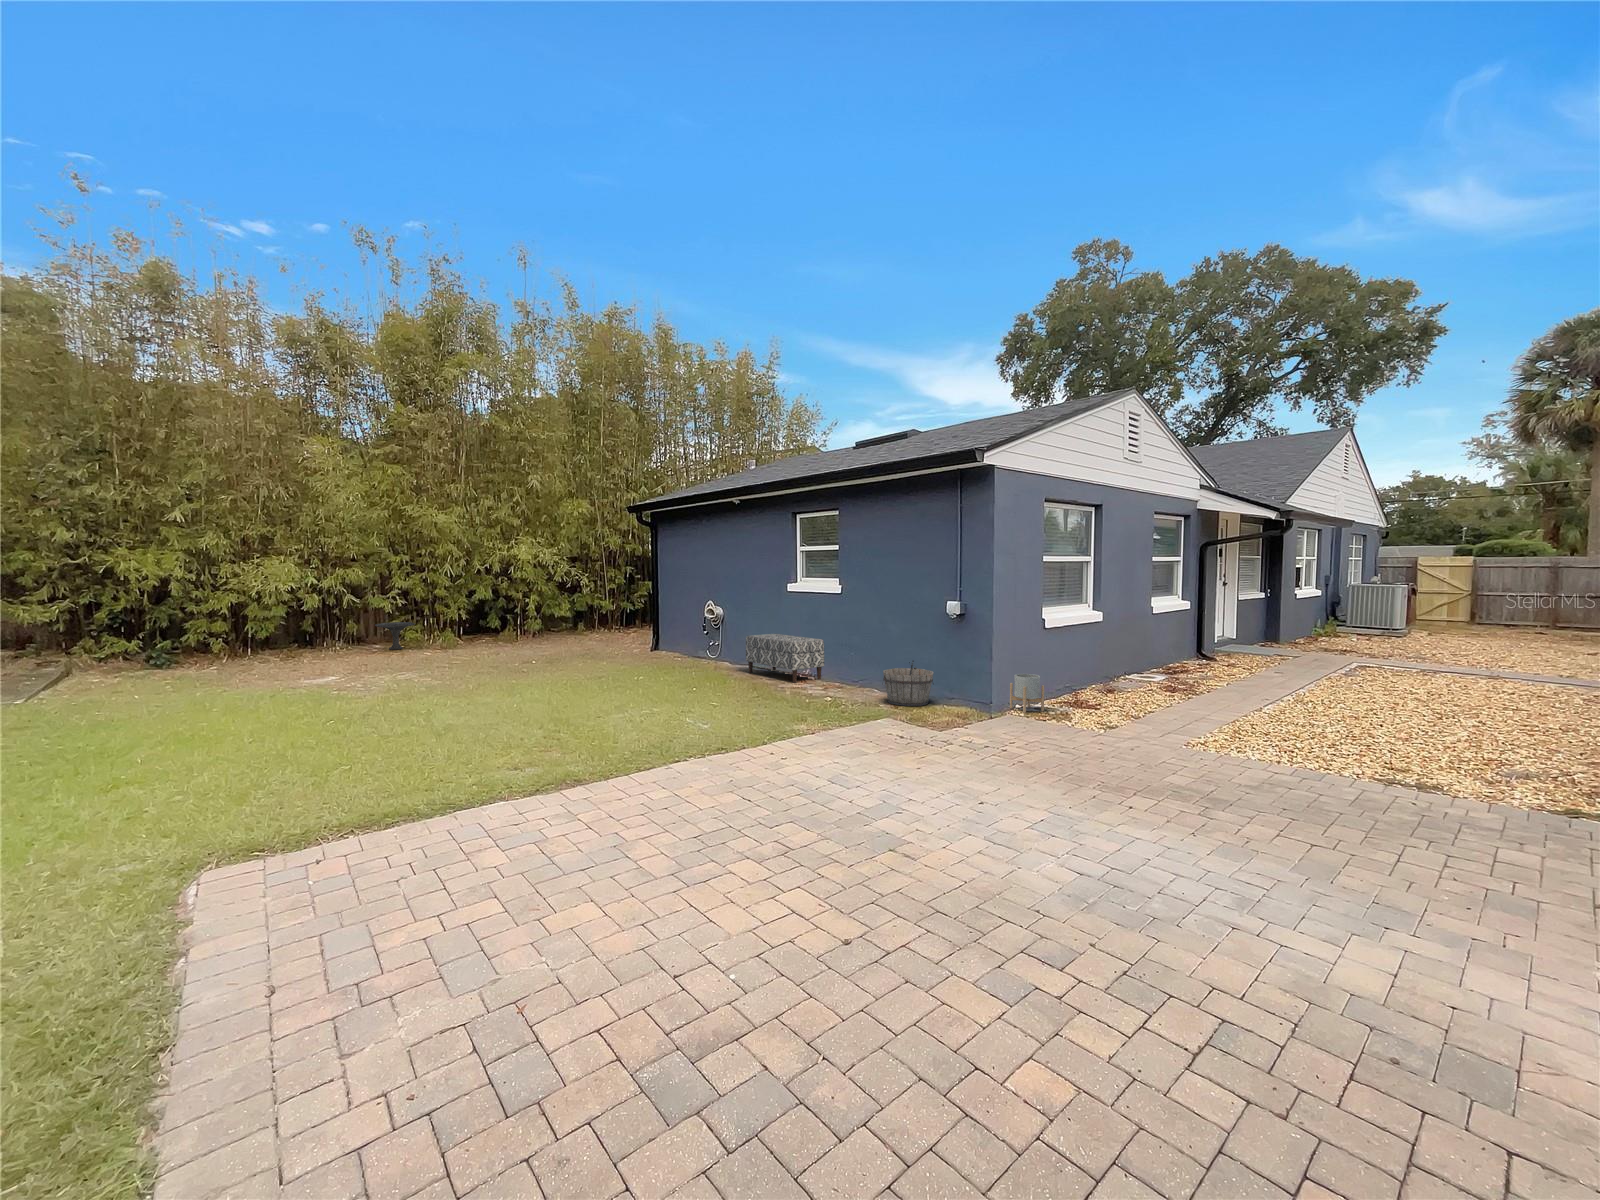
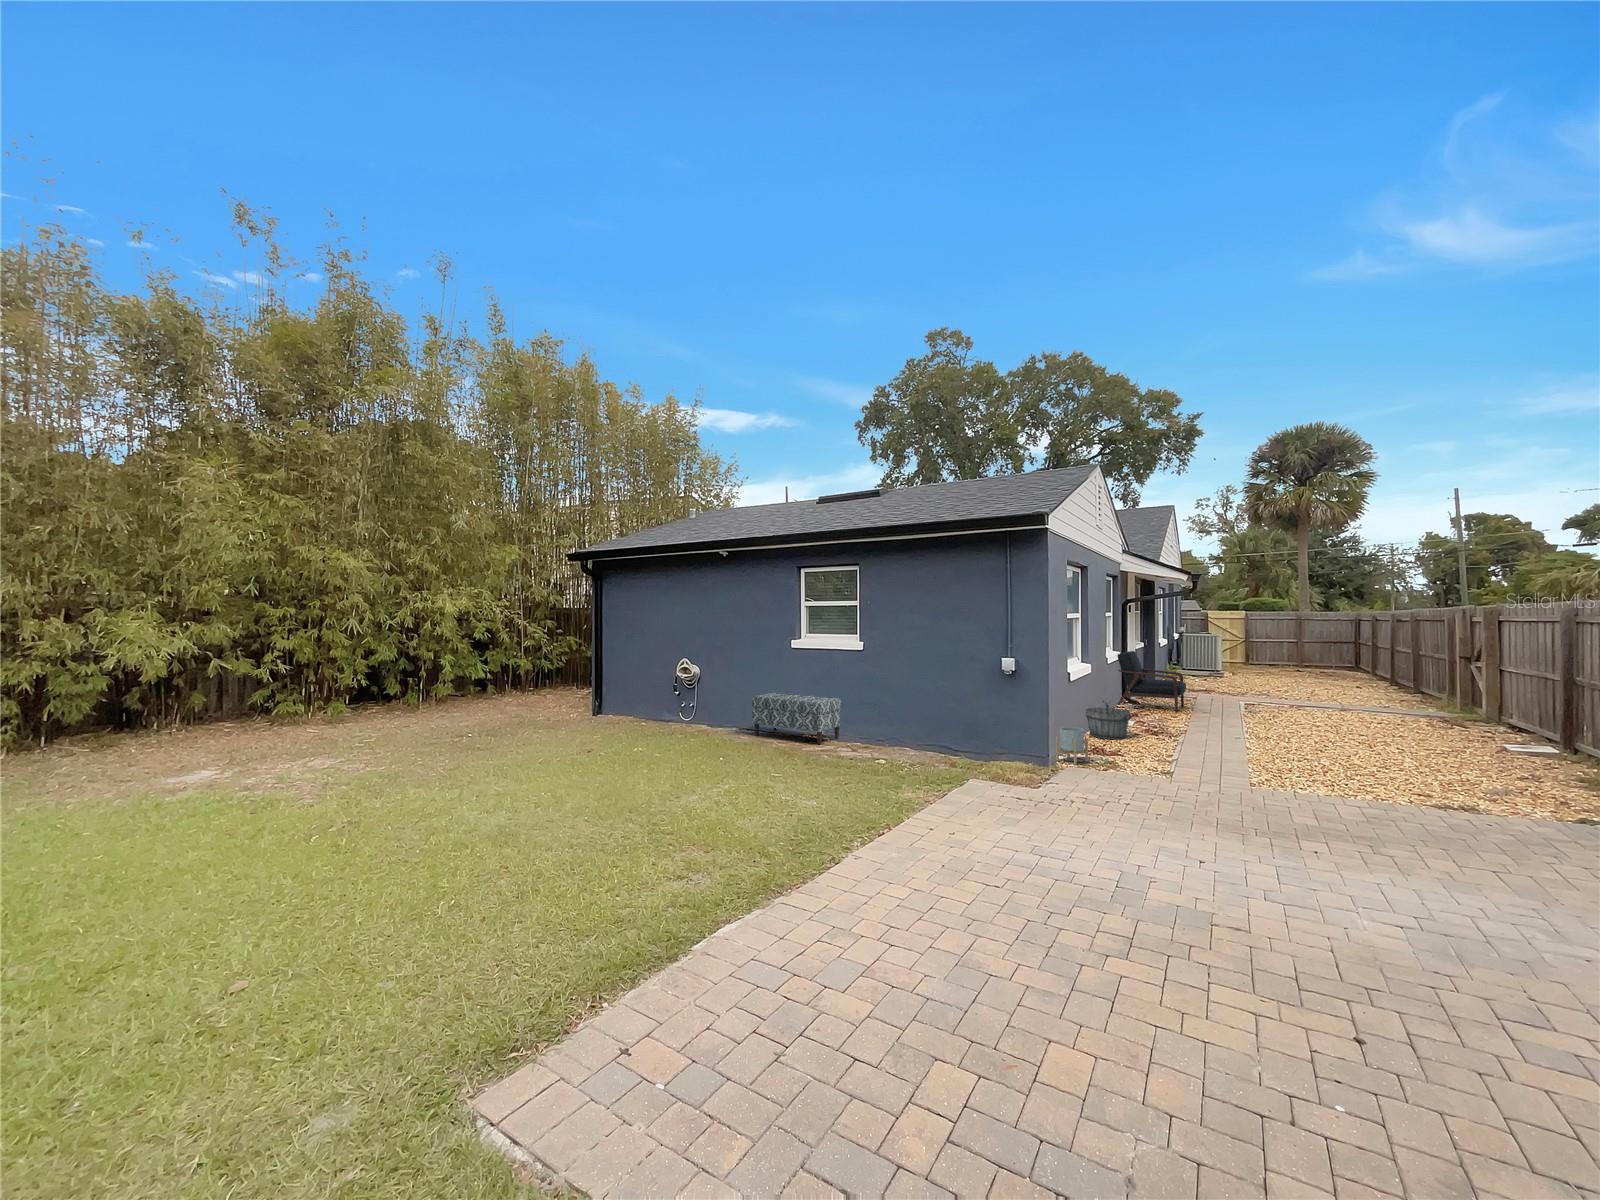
chair: none [1183,602,1278,674] -> present [1117,651,1186,712]
side table: present [375,622,415,650] -> none [235,691,294,727]
wooden bucket: present [883,661,934,706] -> present [1085,701,1130,739]

